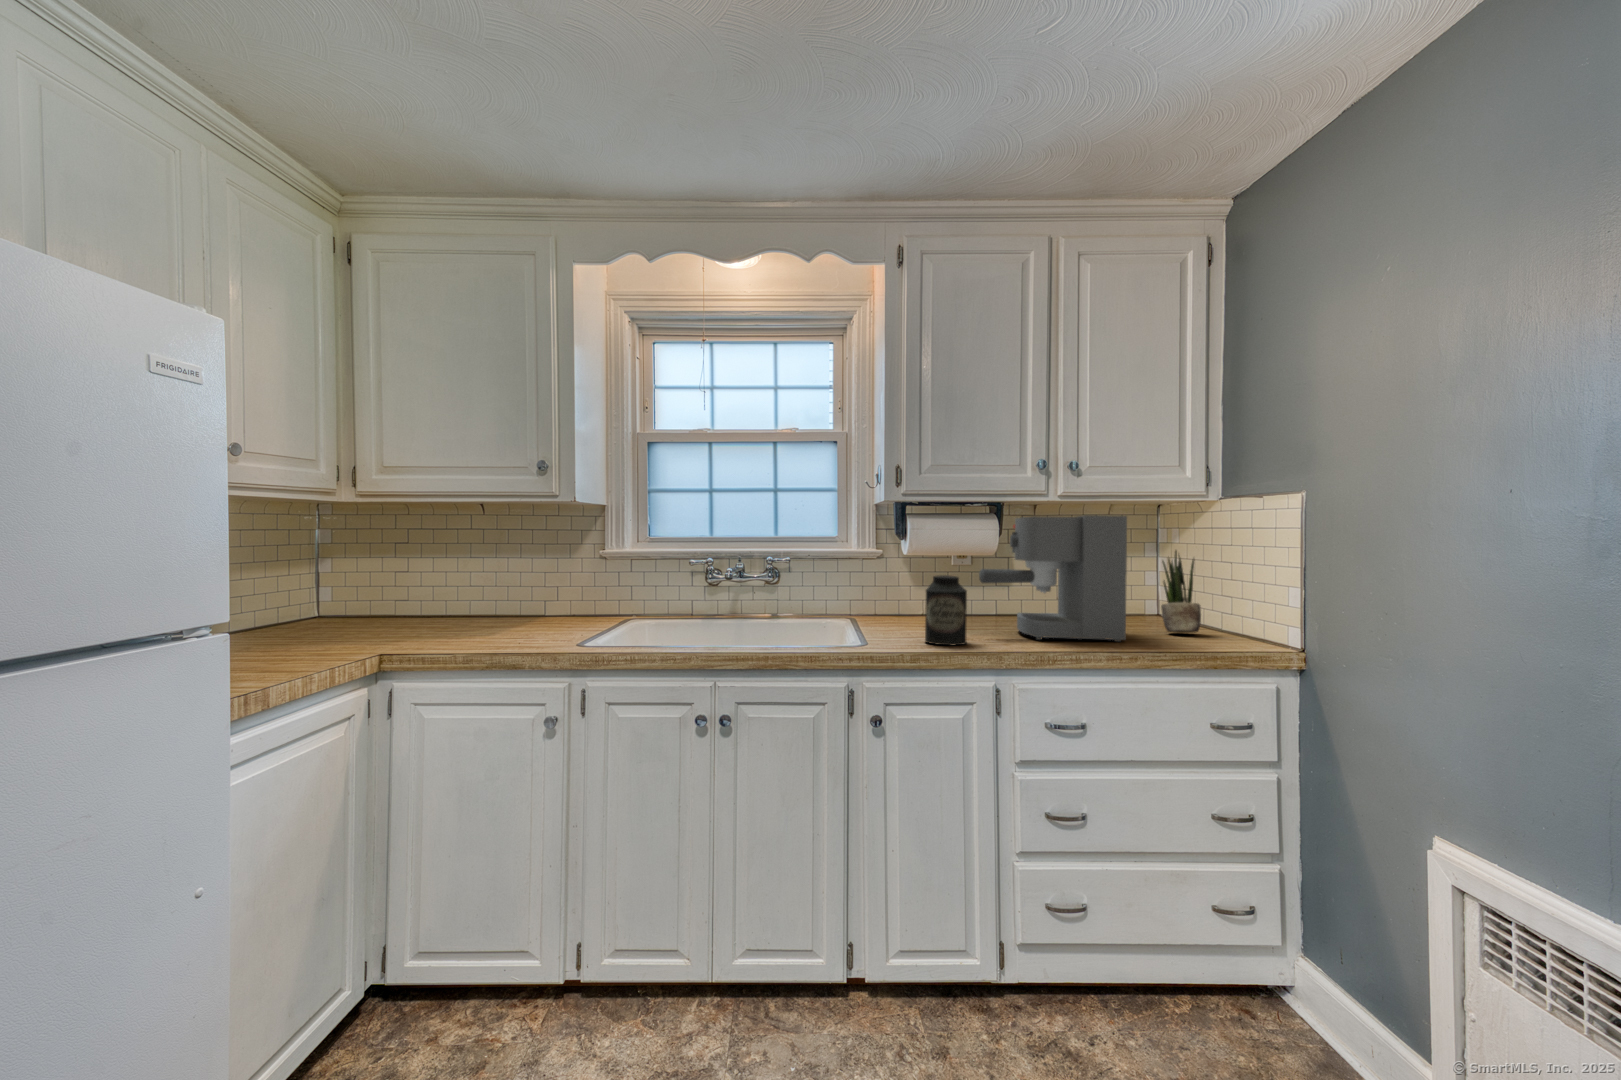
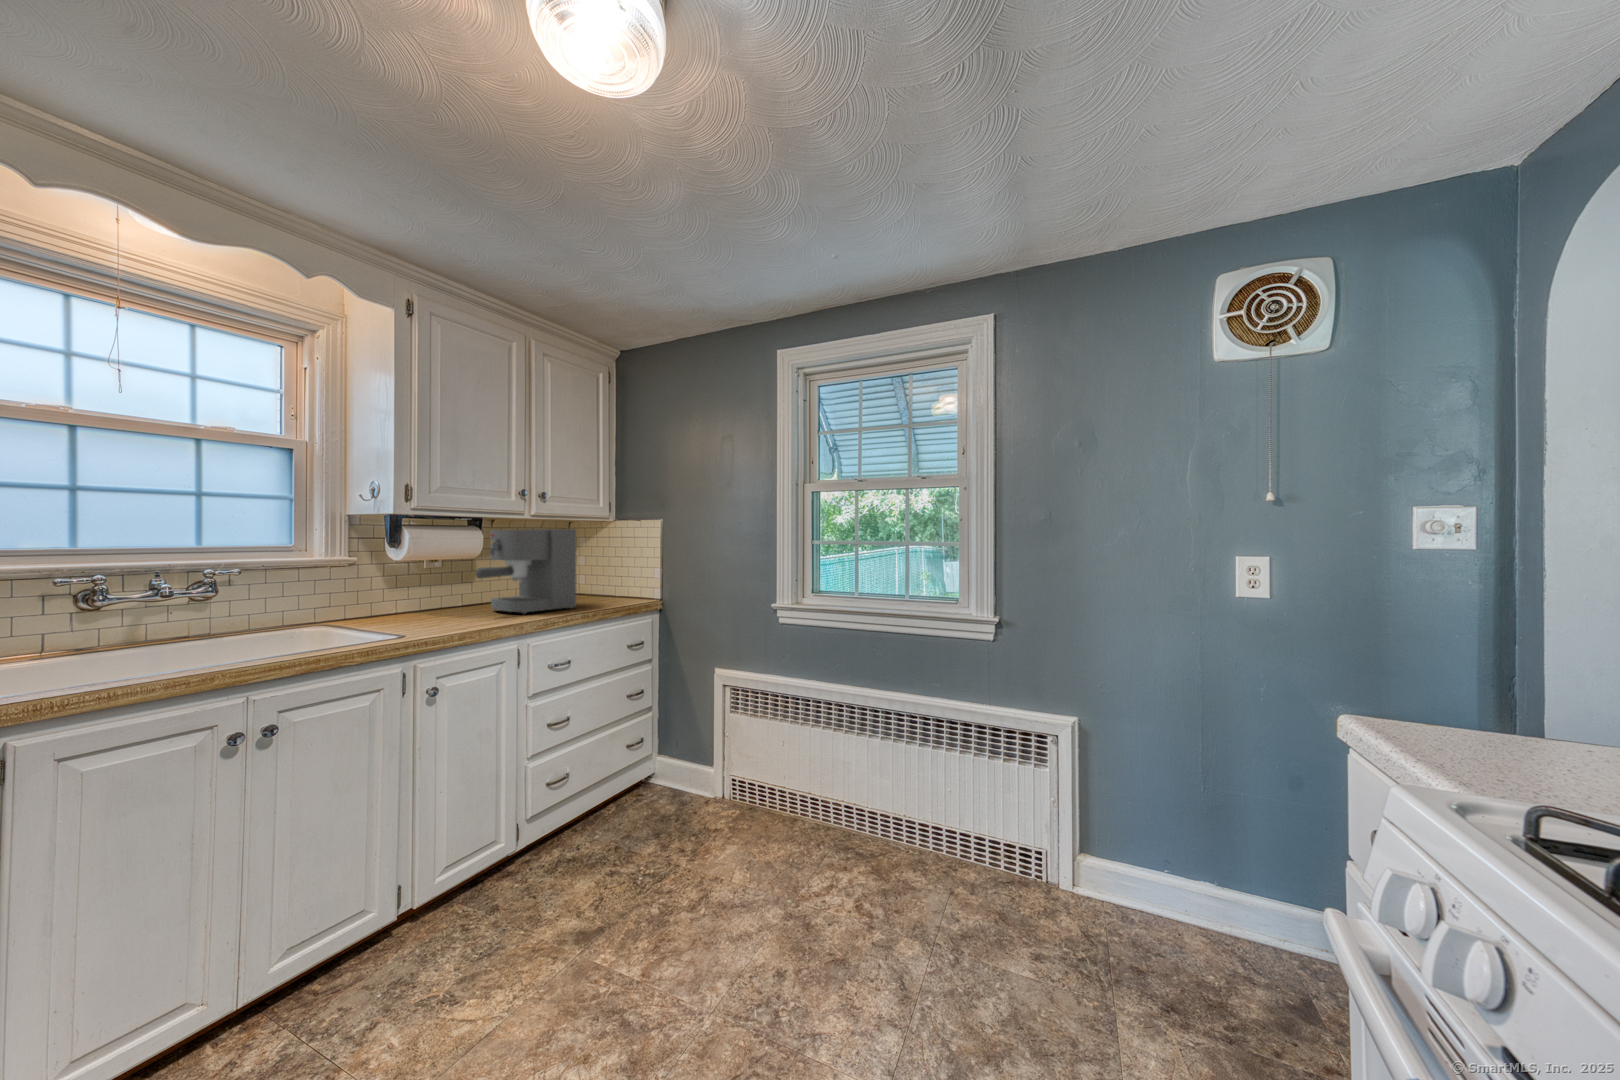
potted plant: present [1161,551,1201,633] -> none [583,548,605,600]
canister: present [925,575,967,645] -> none [446,575,482,627]

